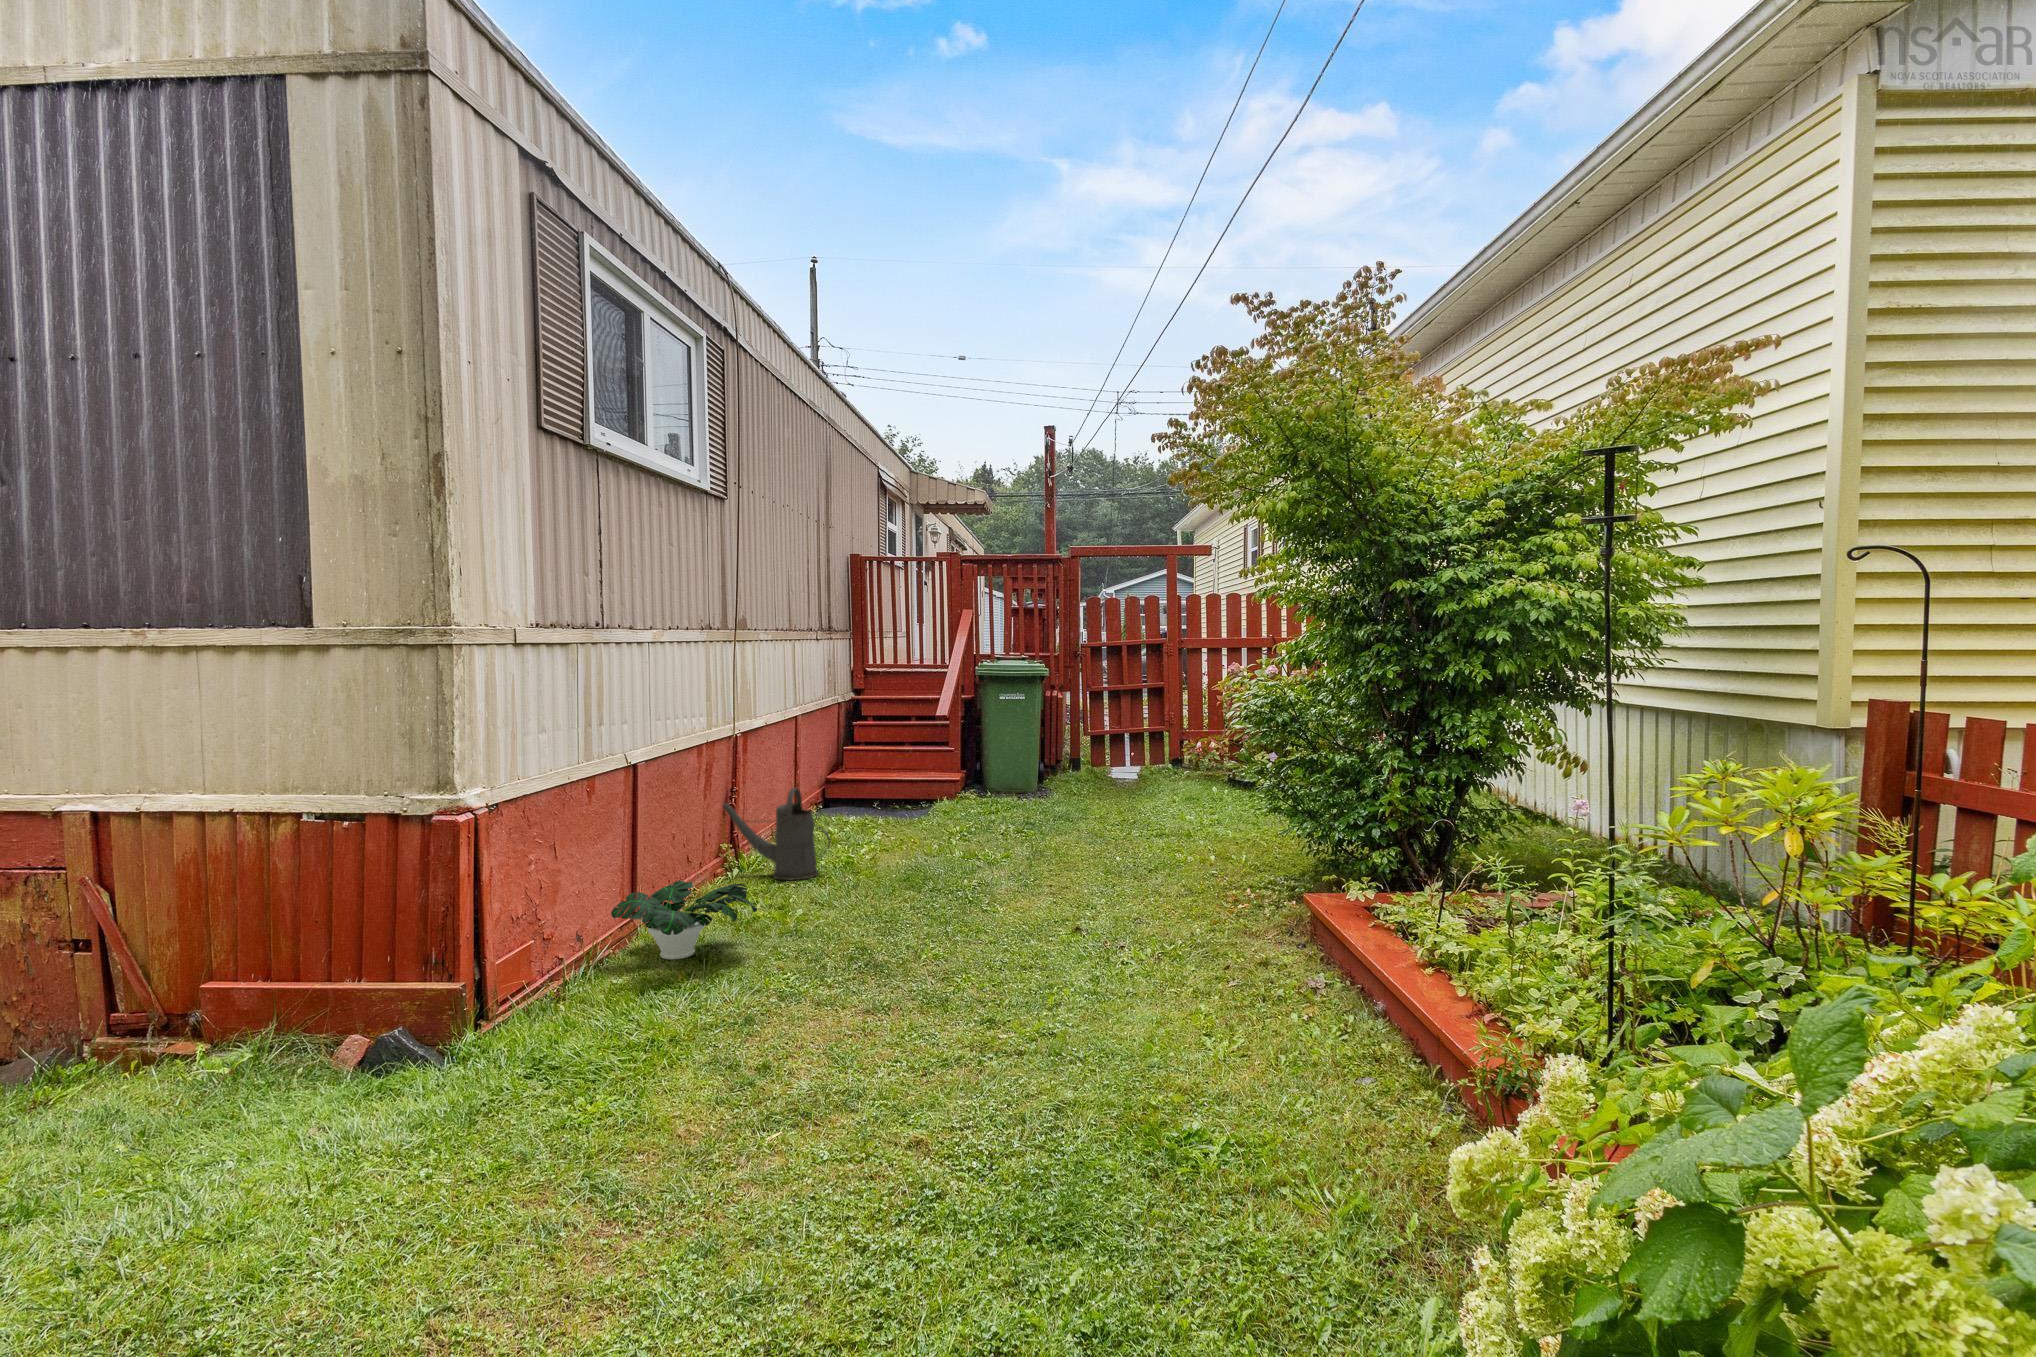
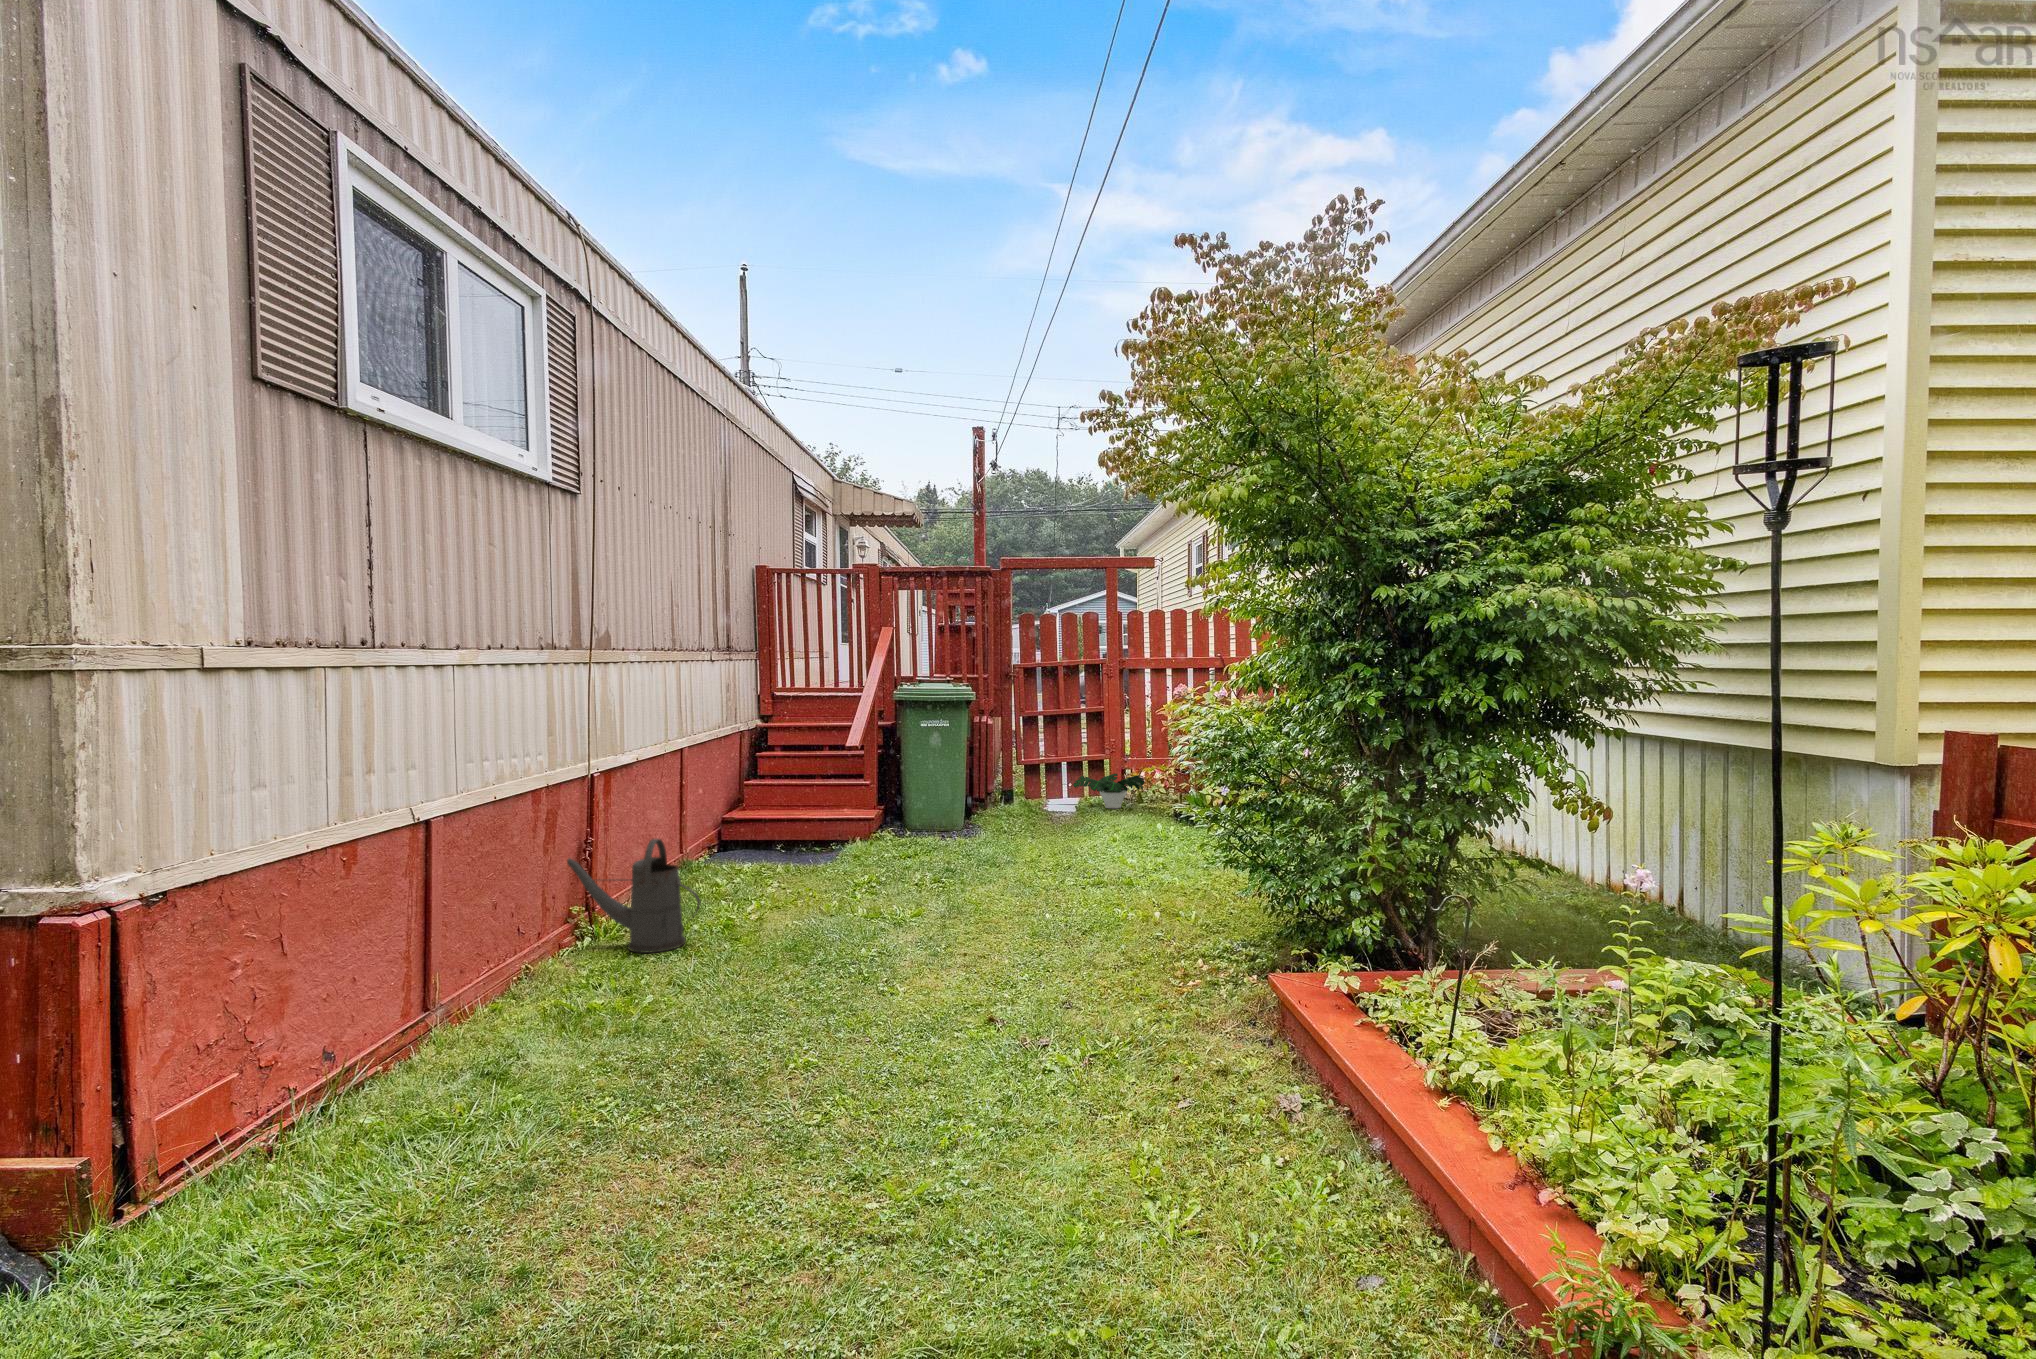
potted plant: present [611,881,757,959] -> present [1073,774,1145,809]

